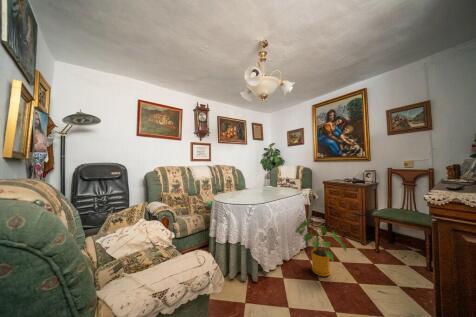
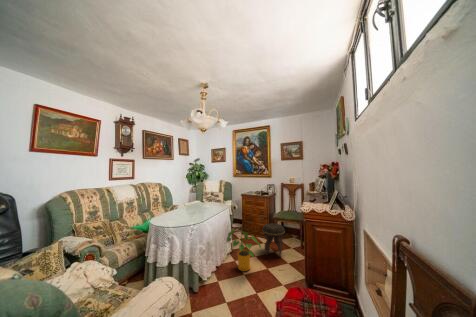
footstool: none [352,222,393,273] -> present [262,223,285,257]

